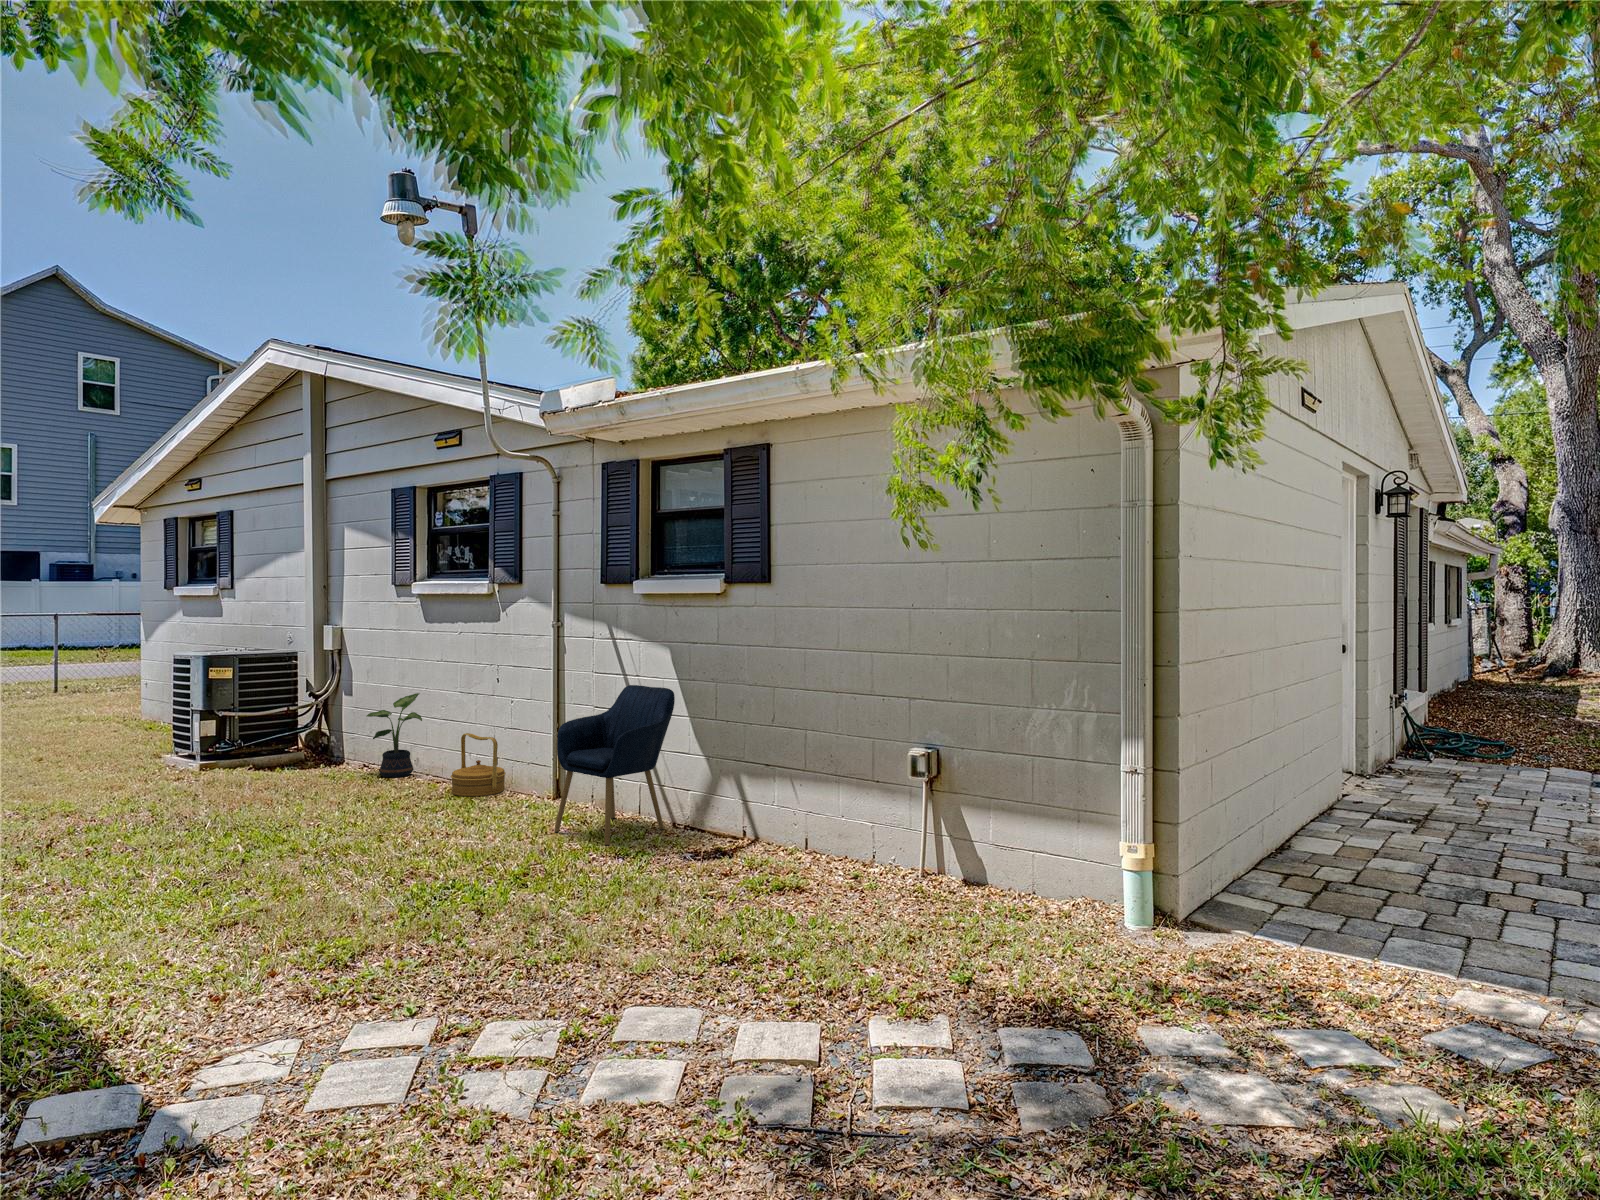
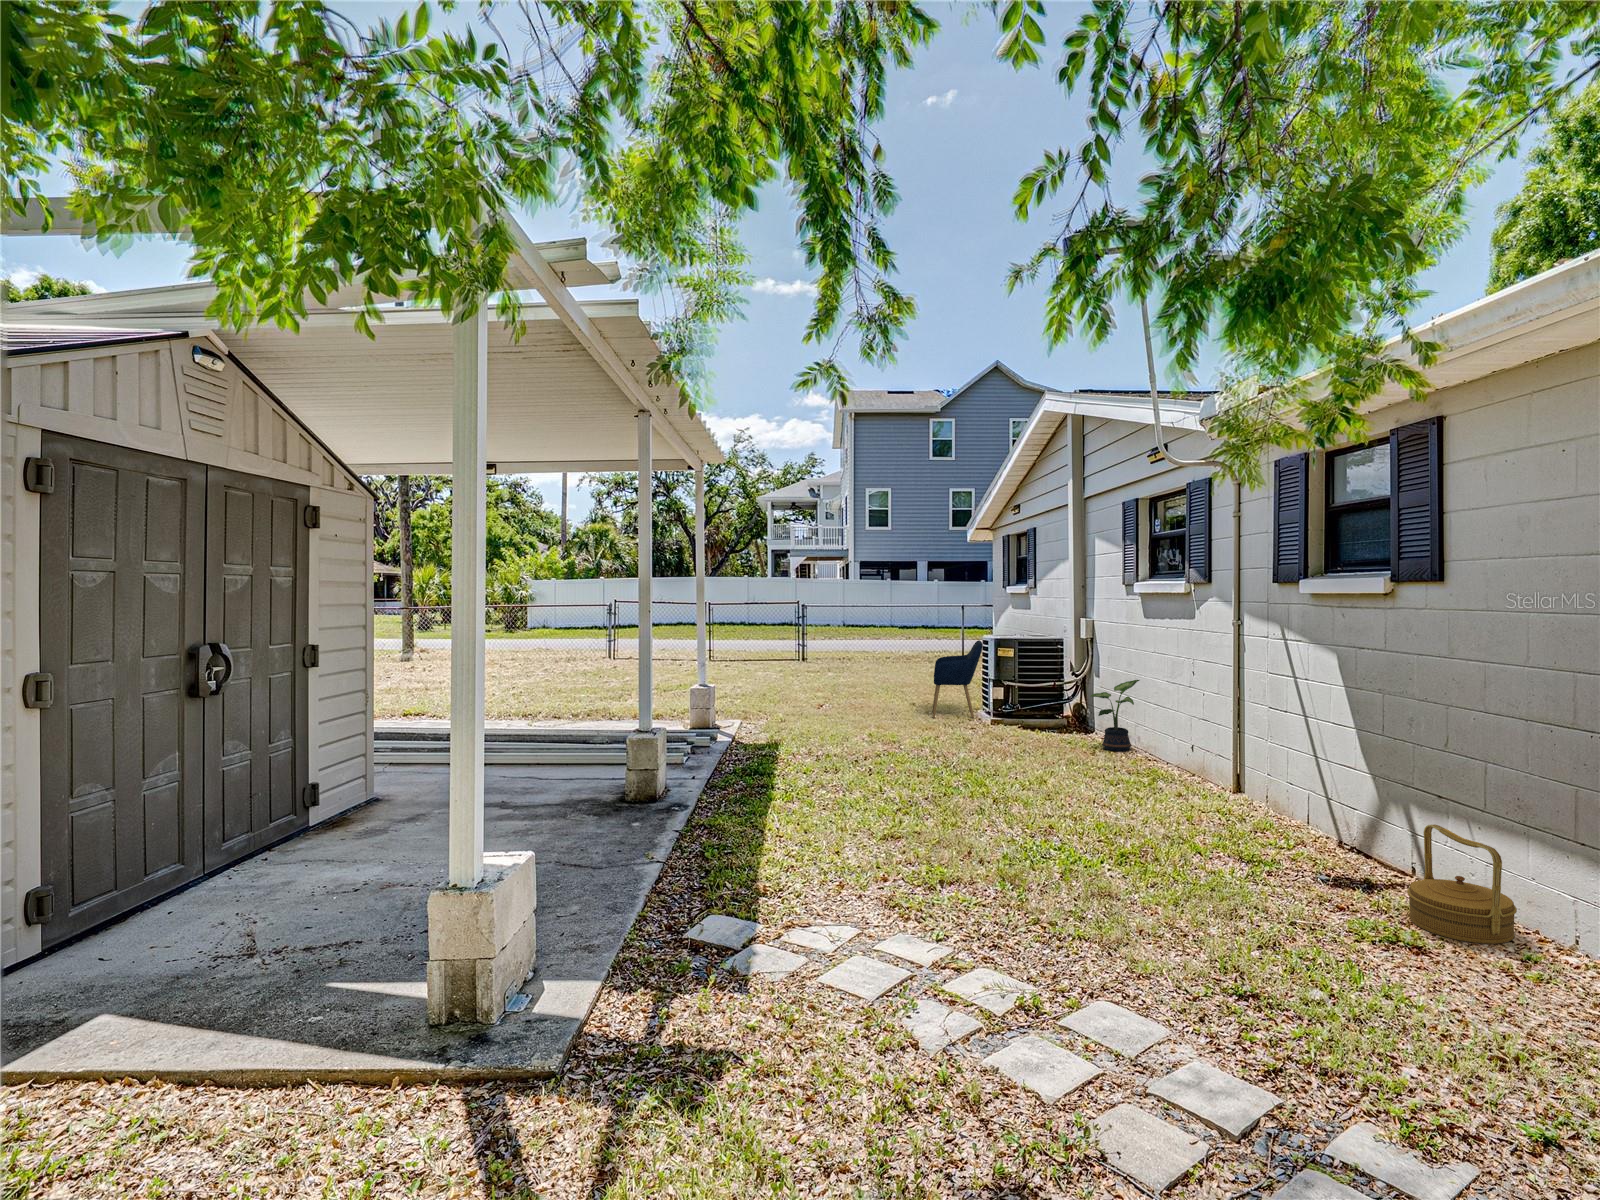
chair: present [554,685,675,846] -> present [932,641,983,718]
woven basket: present [451,733,506,796] -> present [1407,824,1517,944]

